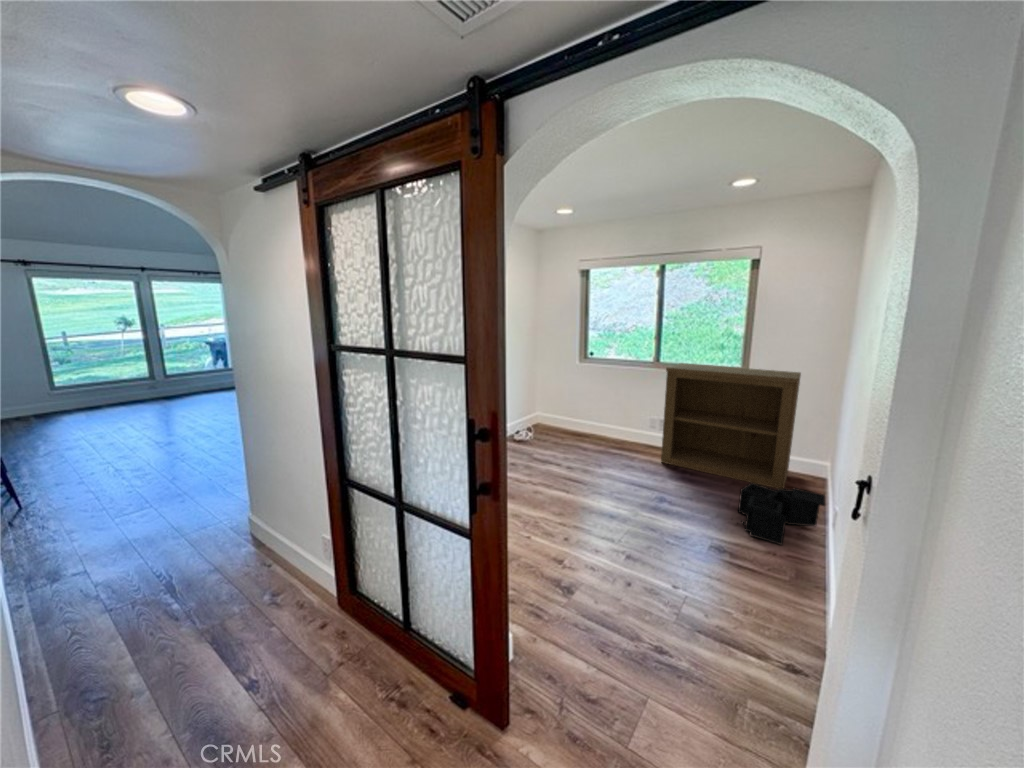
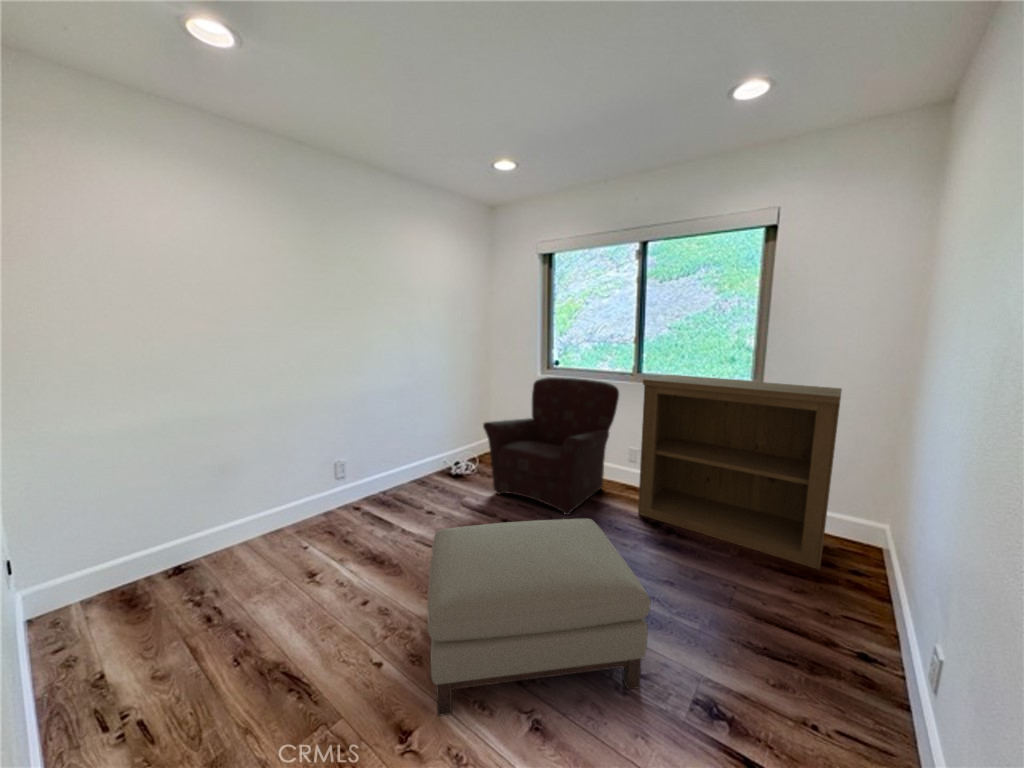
armchair: none [546,365,644,464] -> present [483,377,619,515]
ottoman: none [548,458,687,556] -> present [427,519,651,716]
storage bin: present [738,482,825,545] -> none [735,564,903,703]

